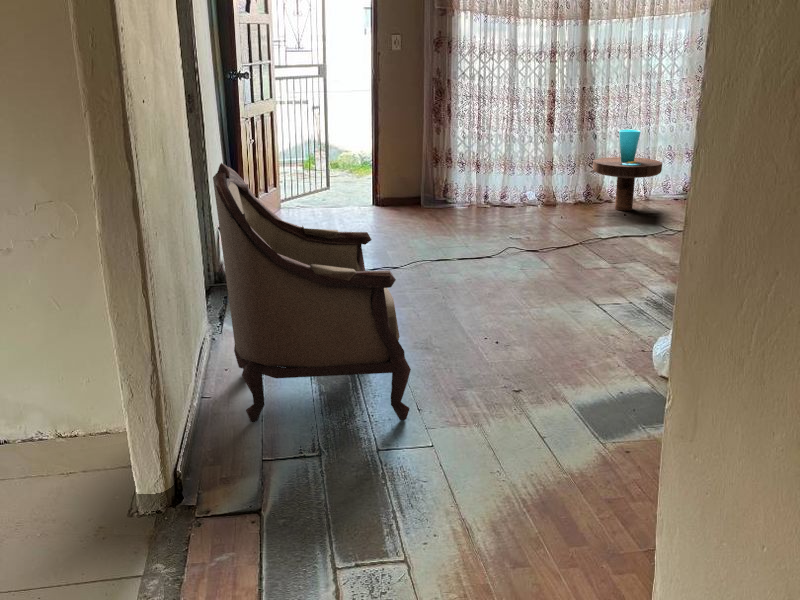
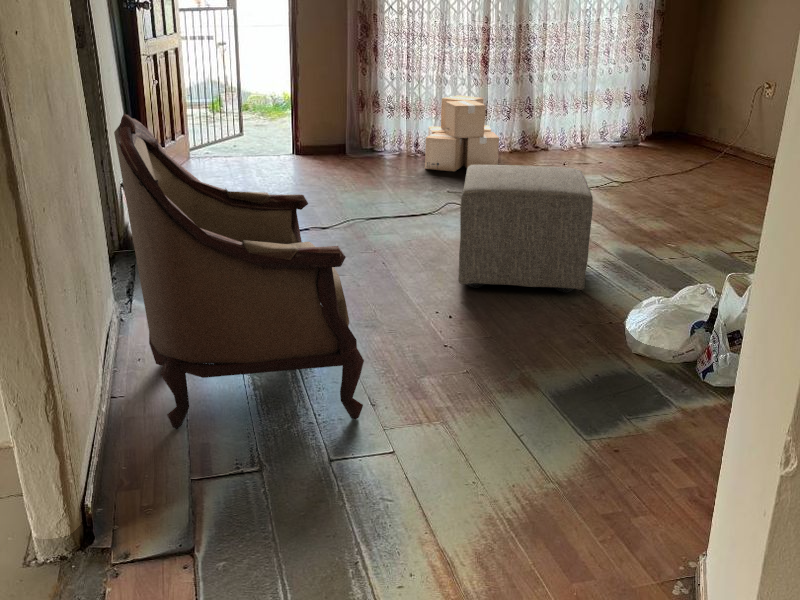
side table: present [593,130,662,211] -> none [530,72,602,159]
cardboard box: none [492,152,562,221] -> present [425,95,499,171]
ottoman: none [508,211,629,325] -> present [458,165,593,292]

